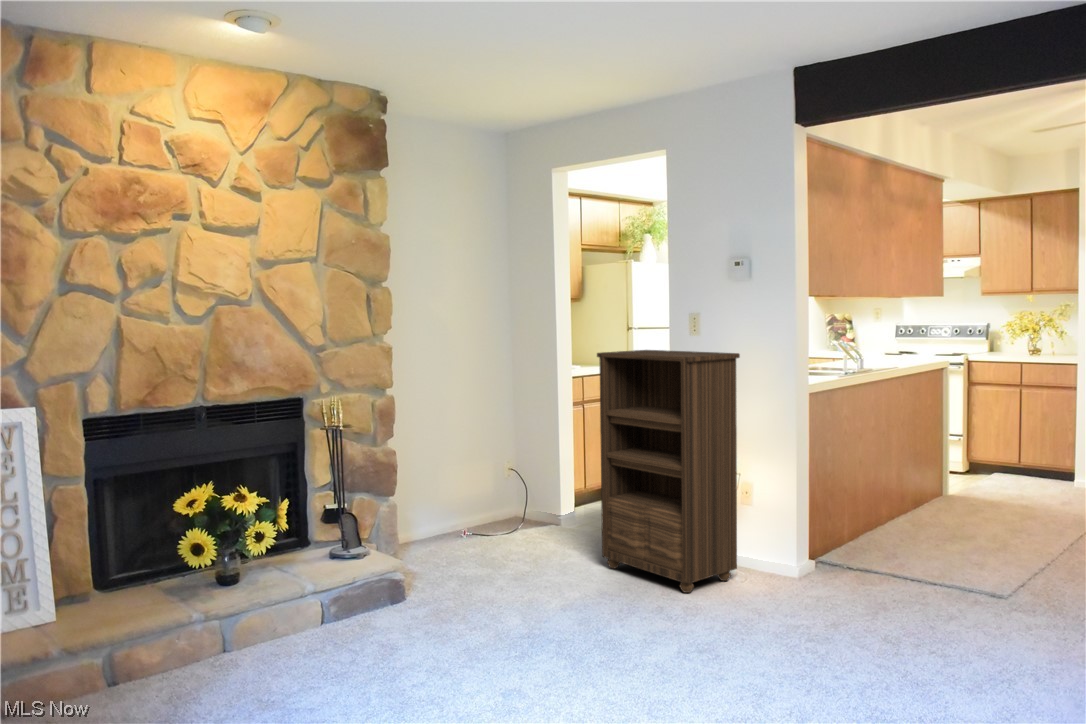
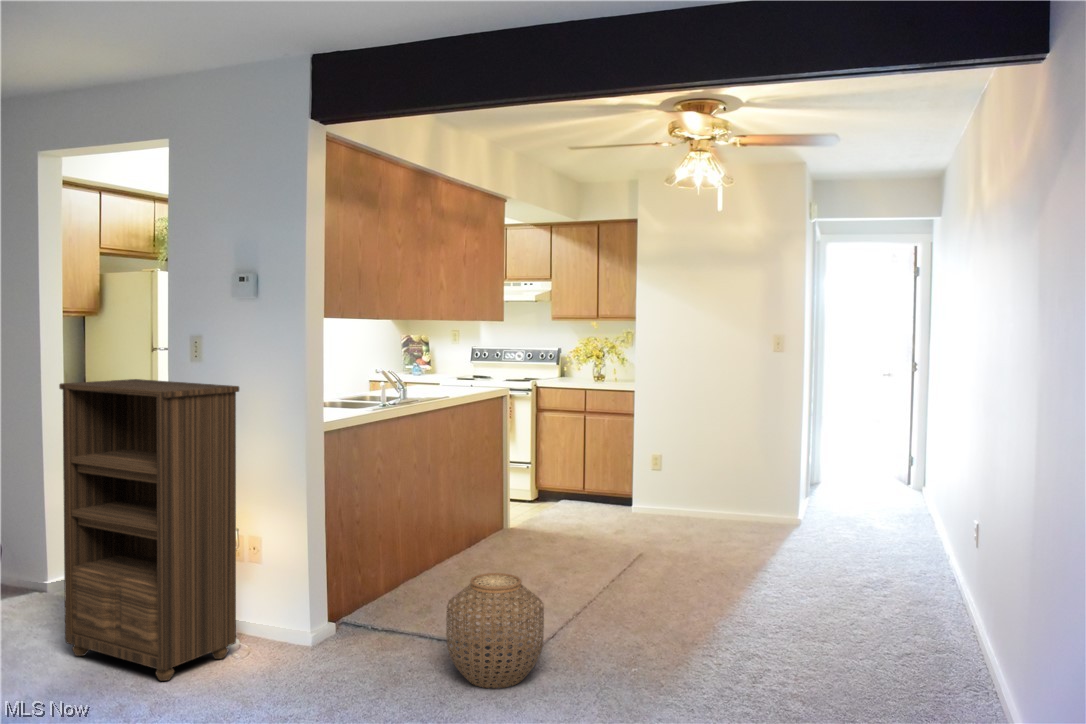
woven basket: none [937,524,1039,630] -> present [446,573,544,688]

